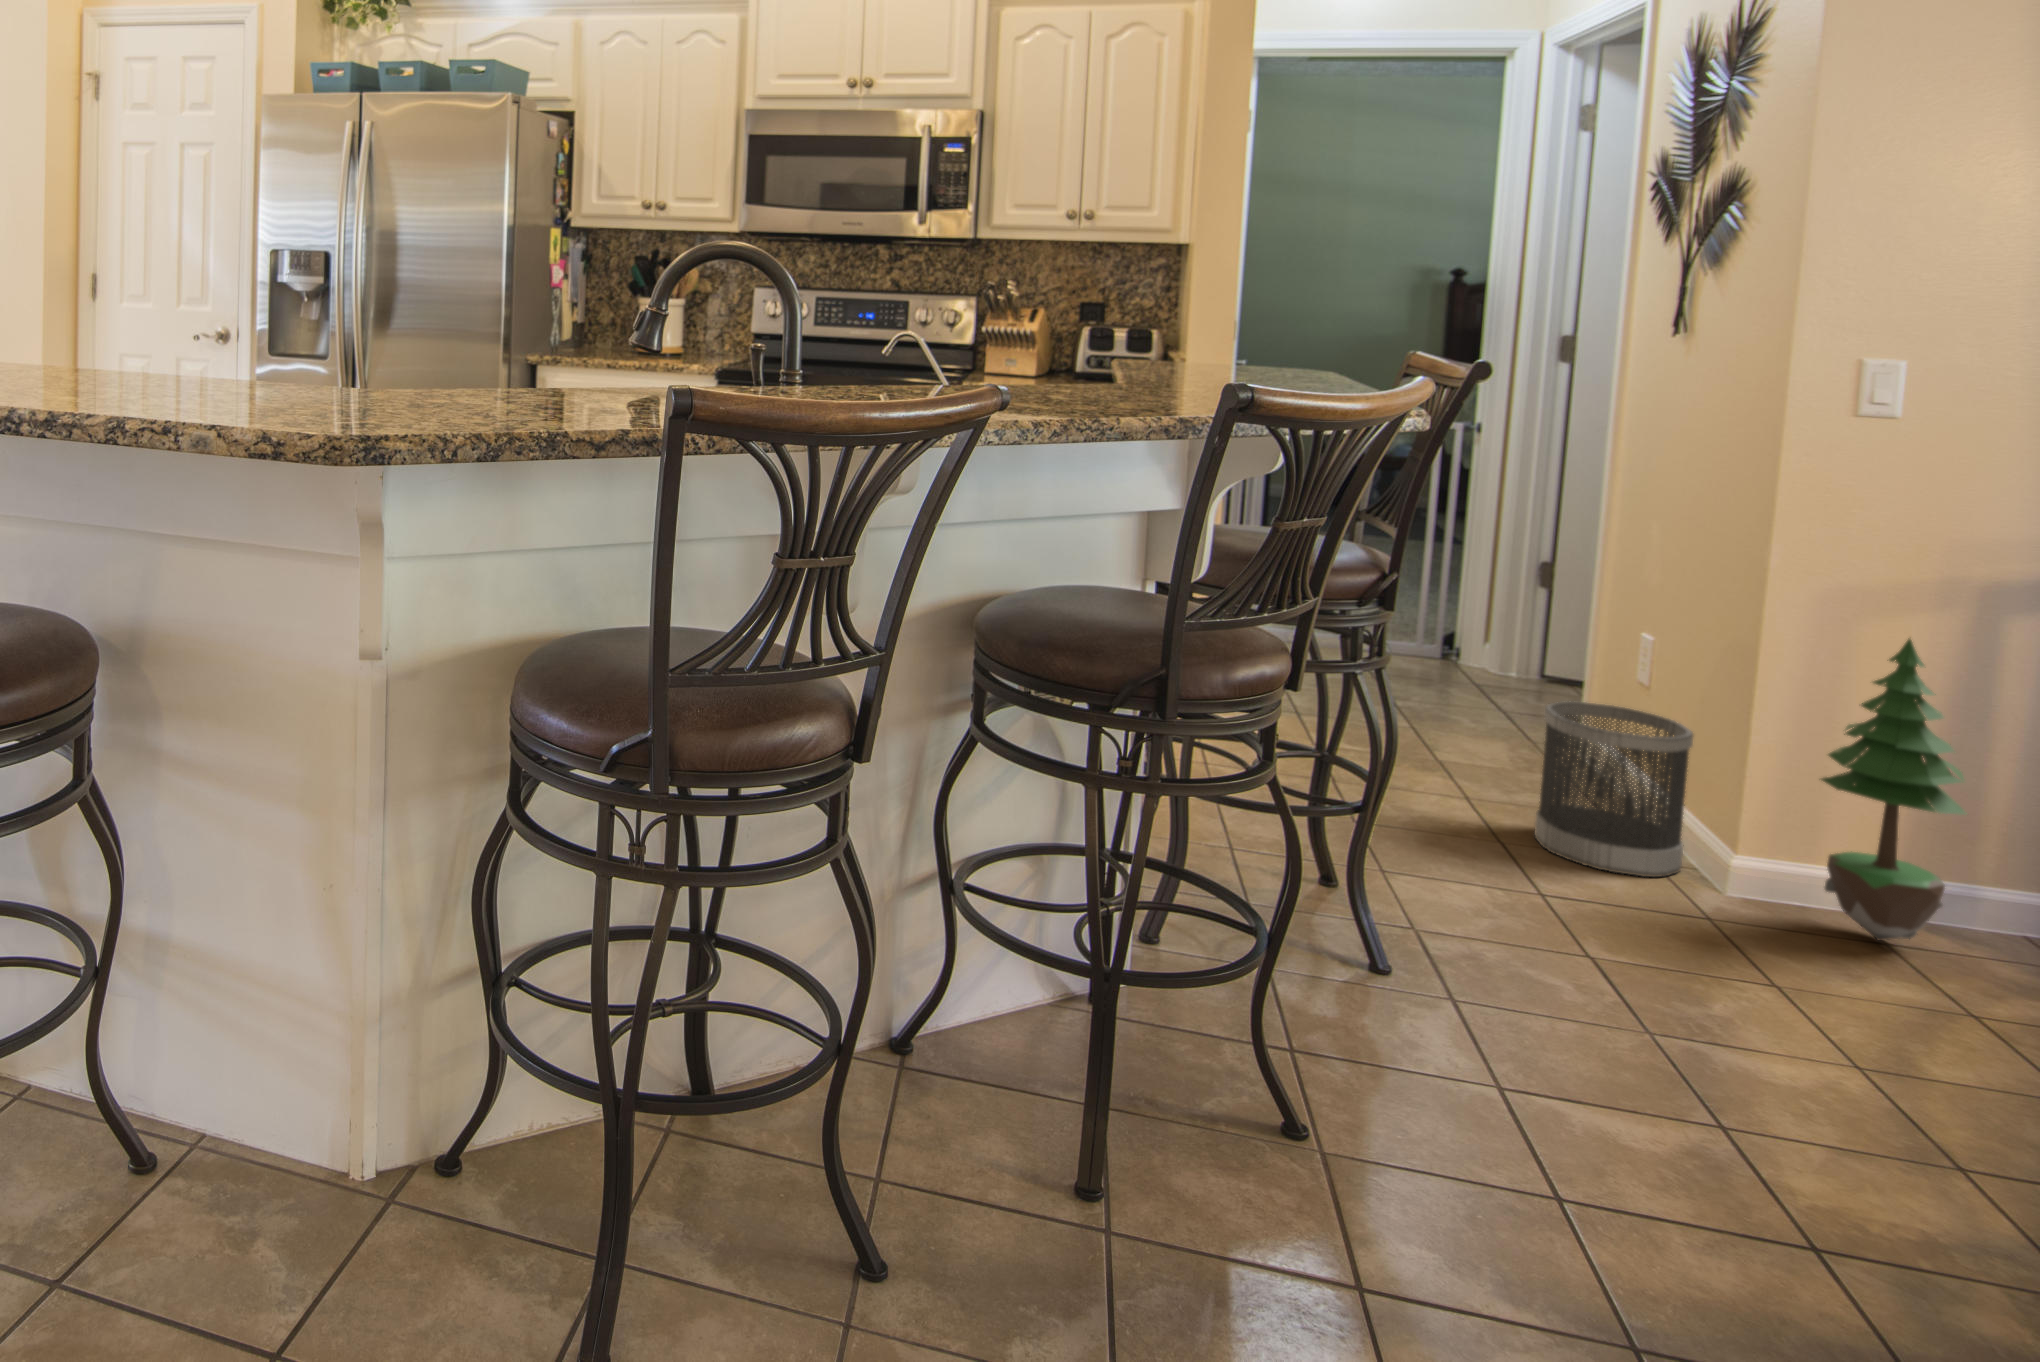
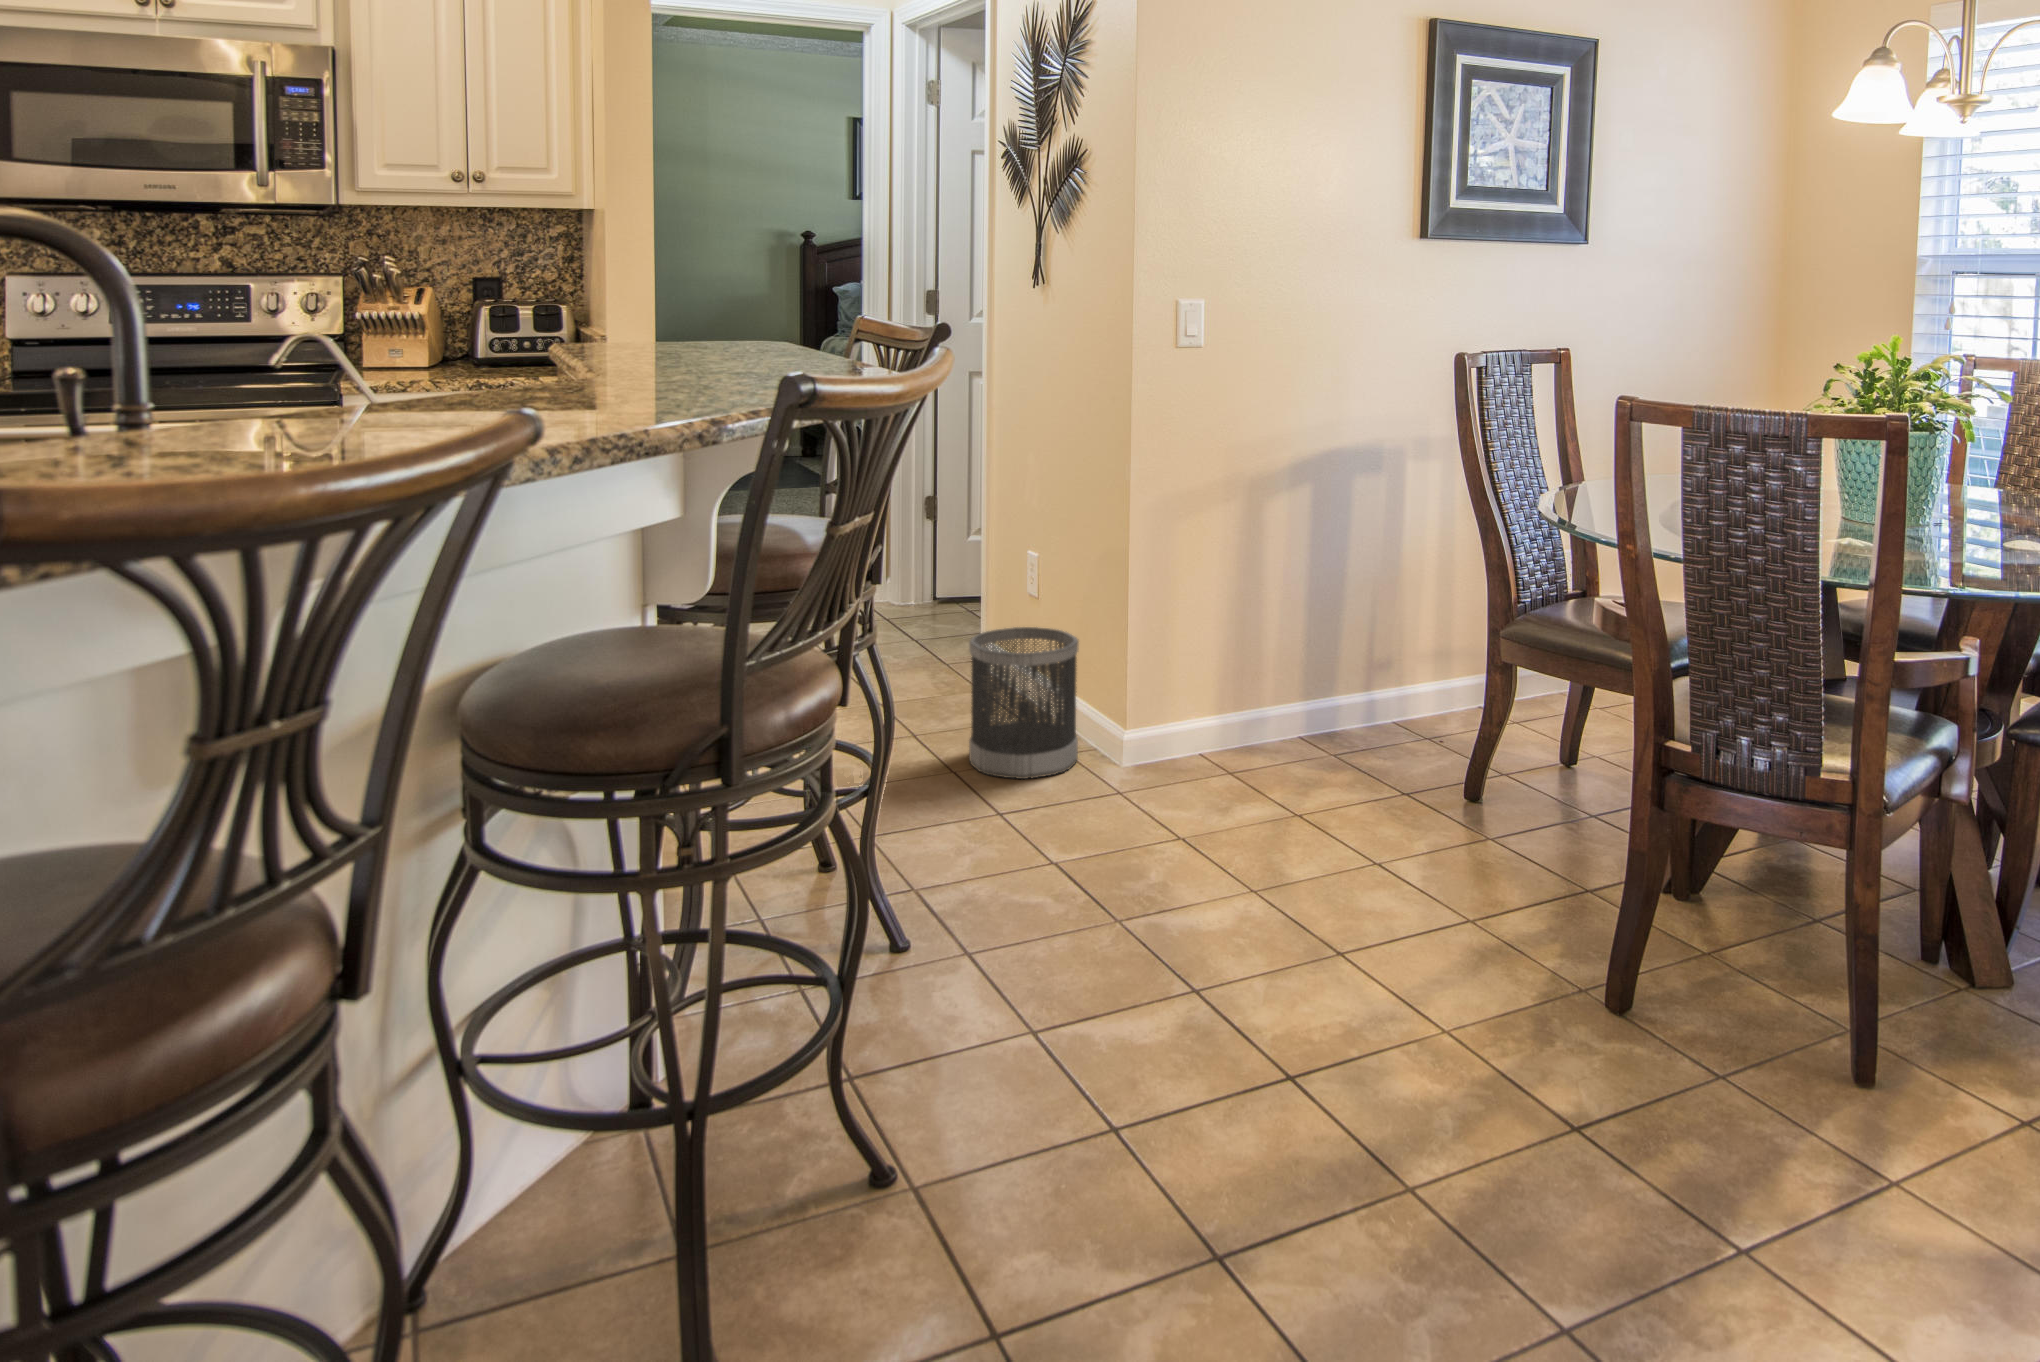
potted tree: present [1821,638,1967,941] -> none [1166,529,1257,777]

